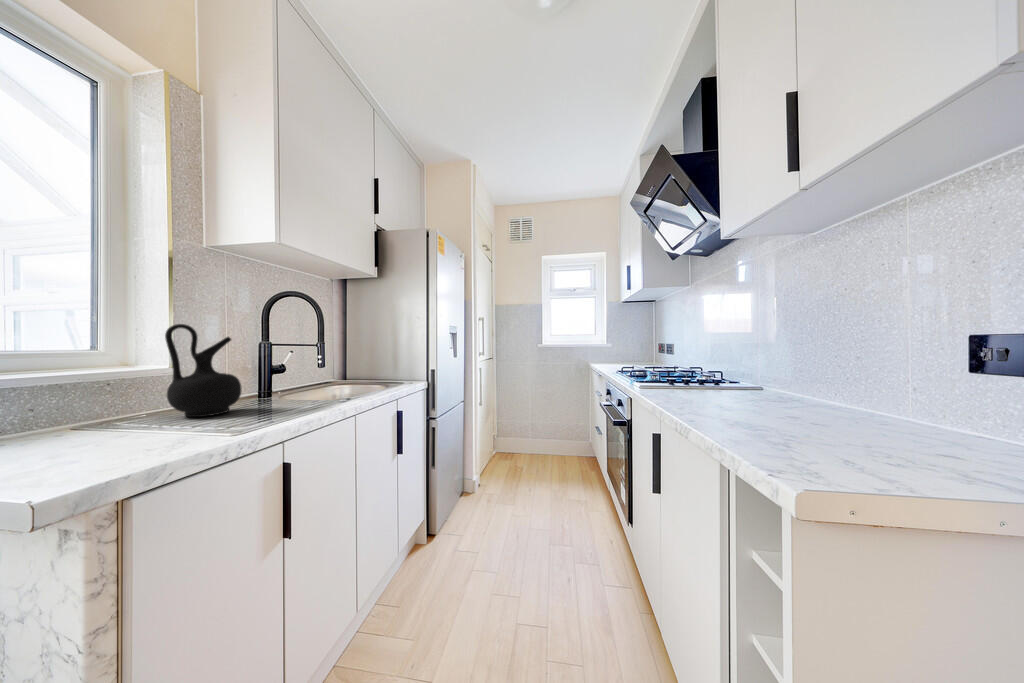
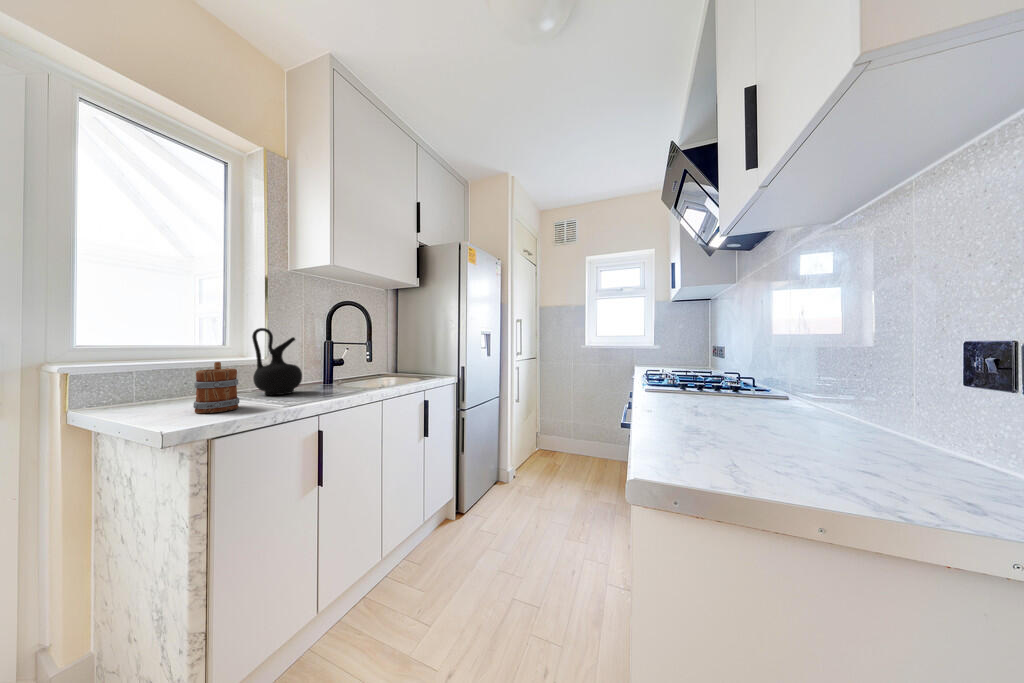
mug: none [84,373,164,454] -> present [193,362,239,413]

